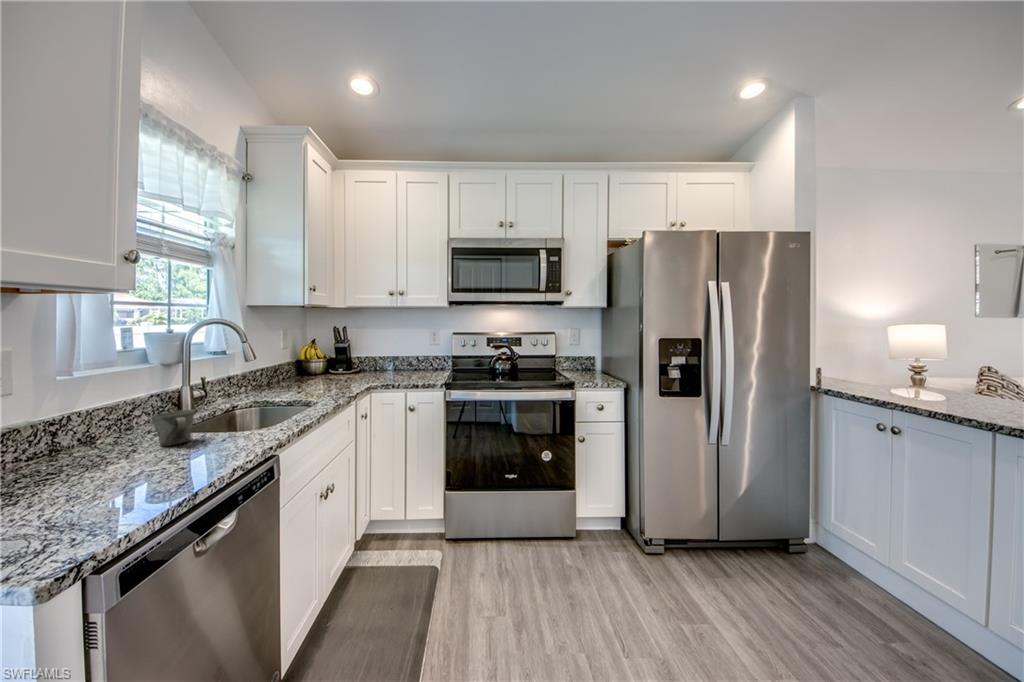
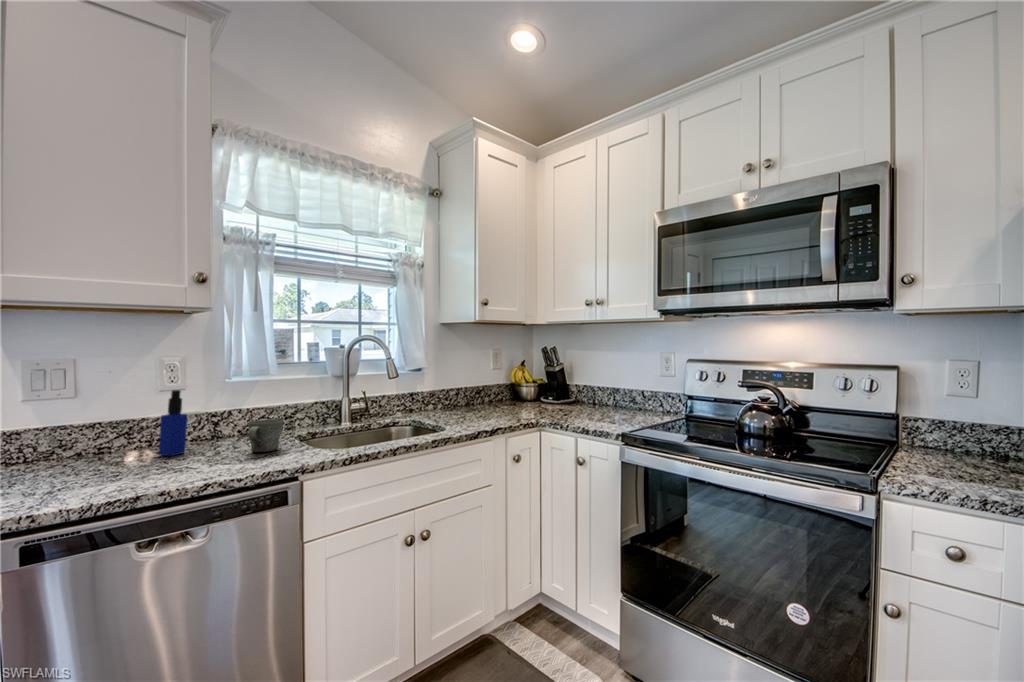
bottle: none [32,393,65,475] -> present [159,390,187,456]

